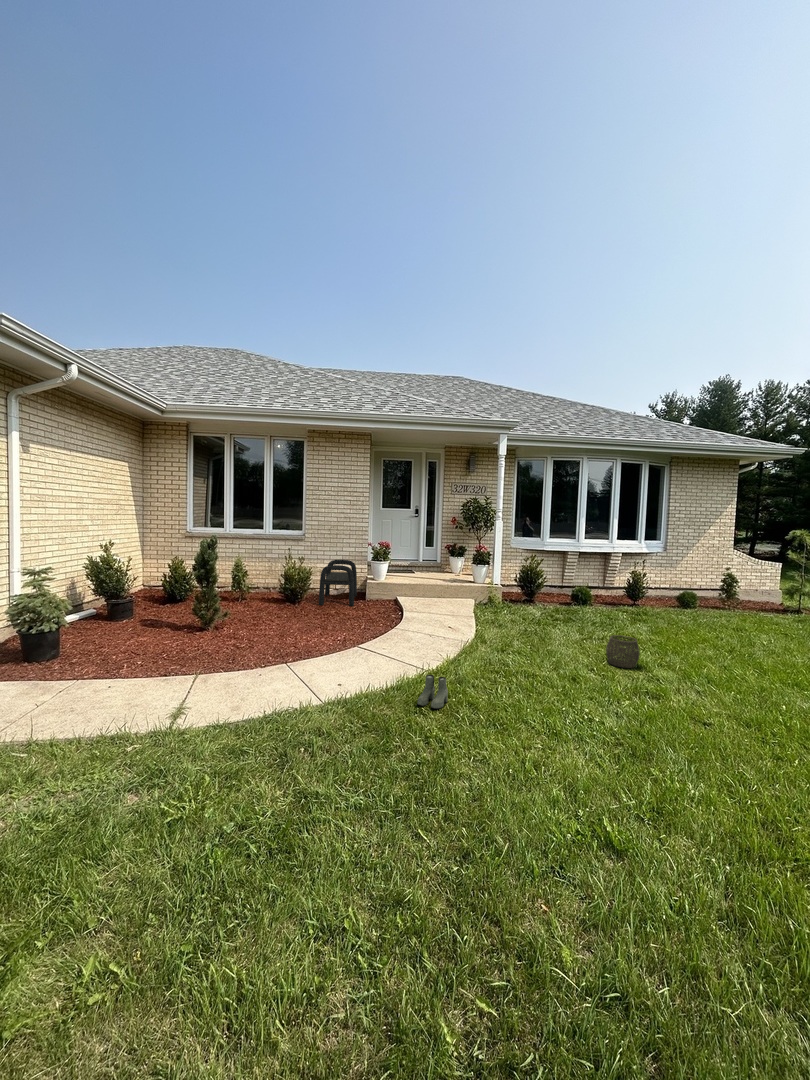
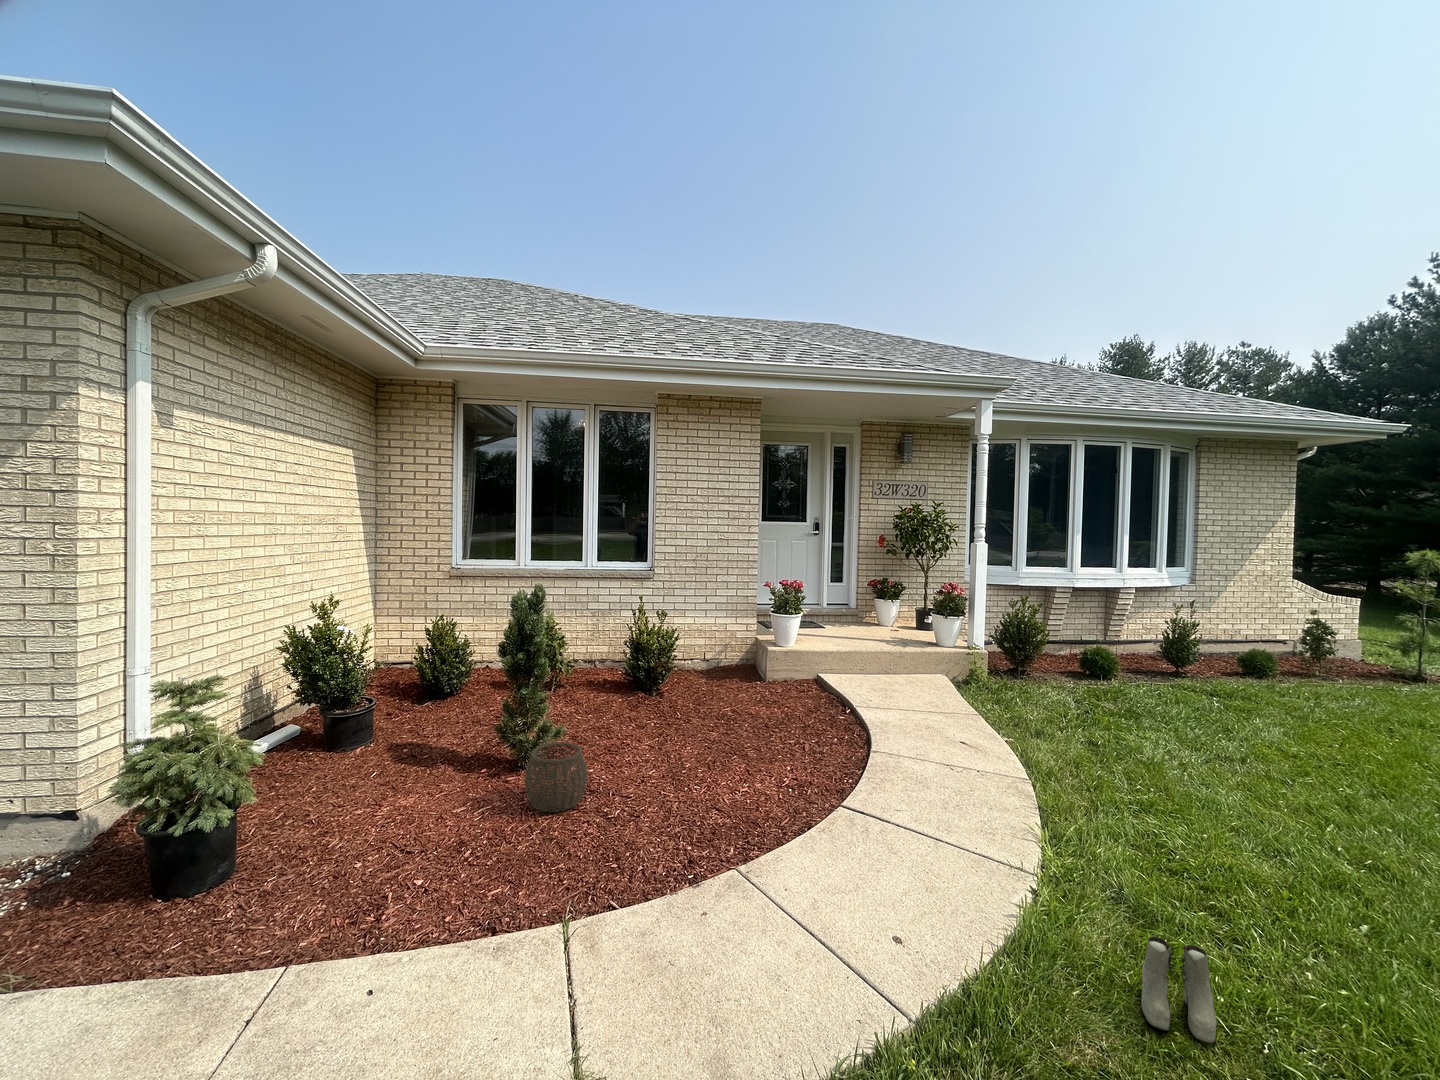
bench: present [319,560,357,606] -> none [690,610,754,694]
woven basket: present [606,635,640,668] -> present [525,742,587,812]

